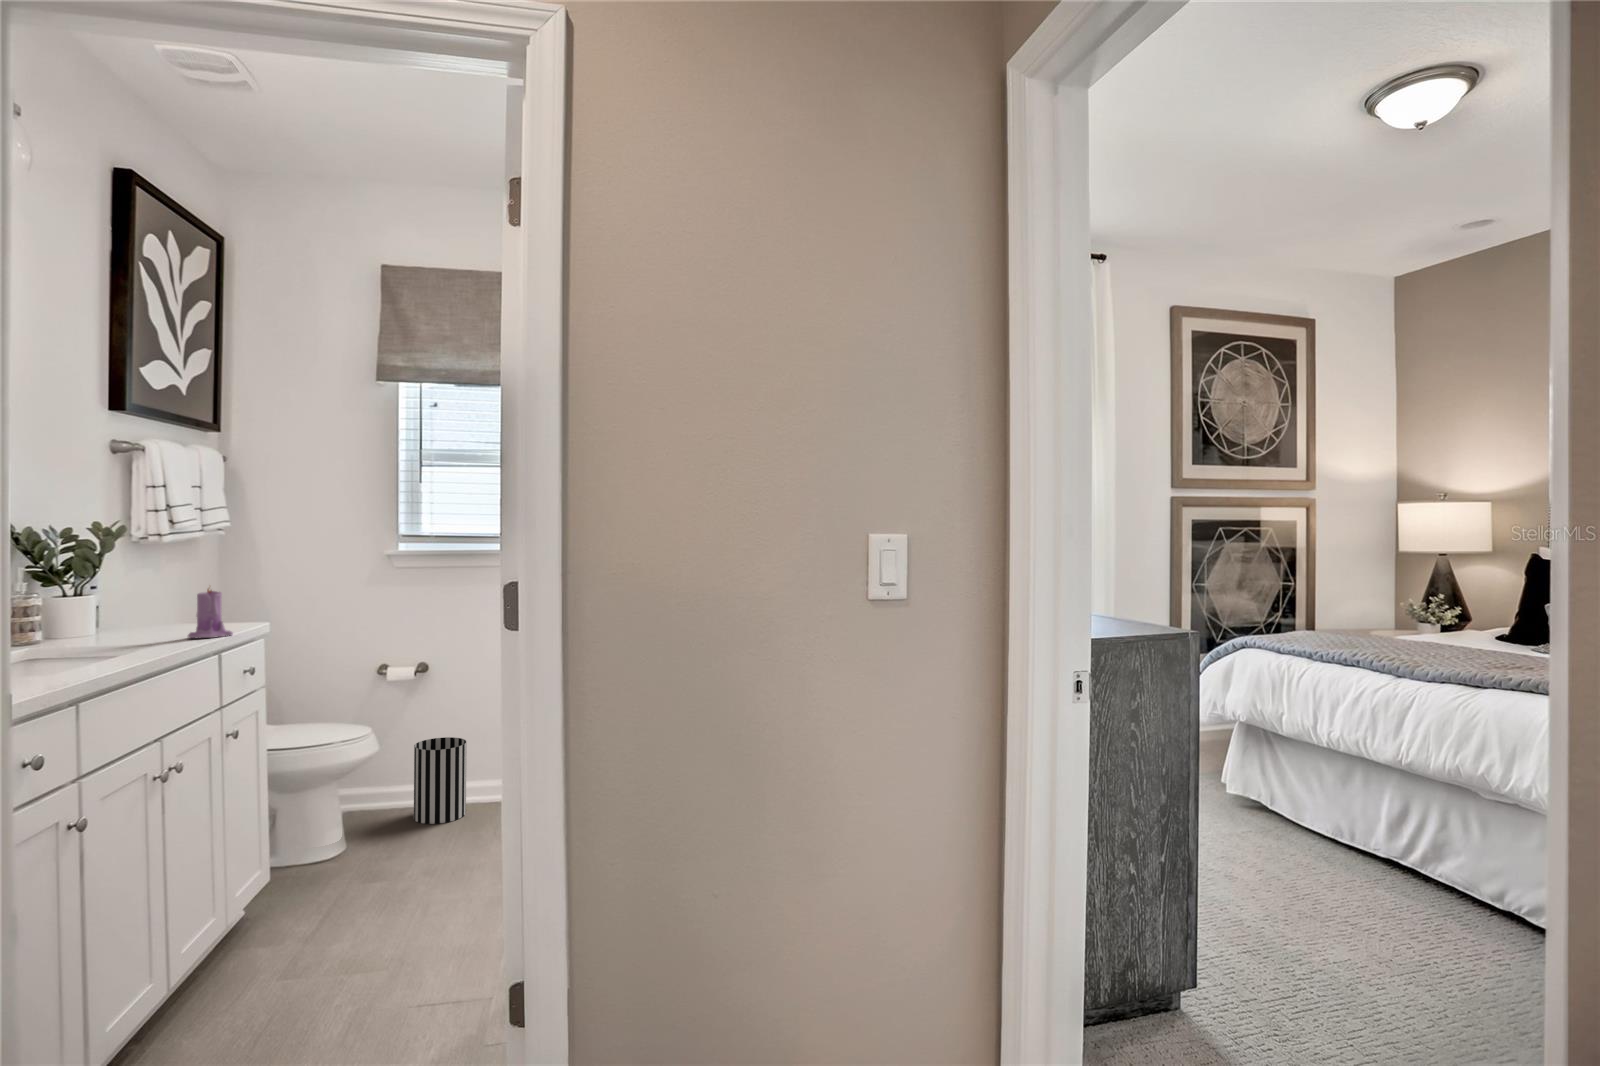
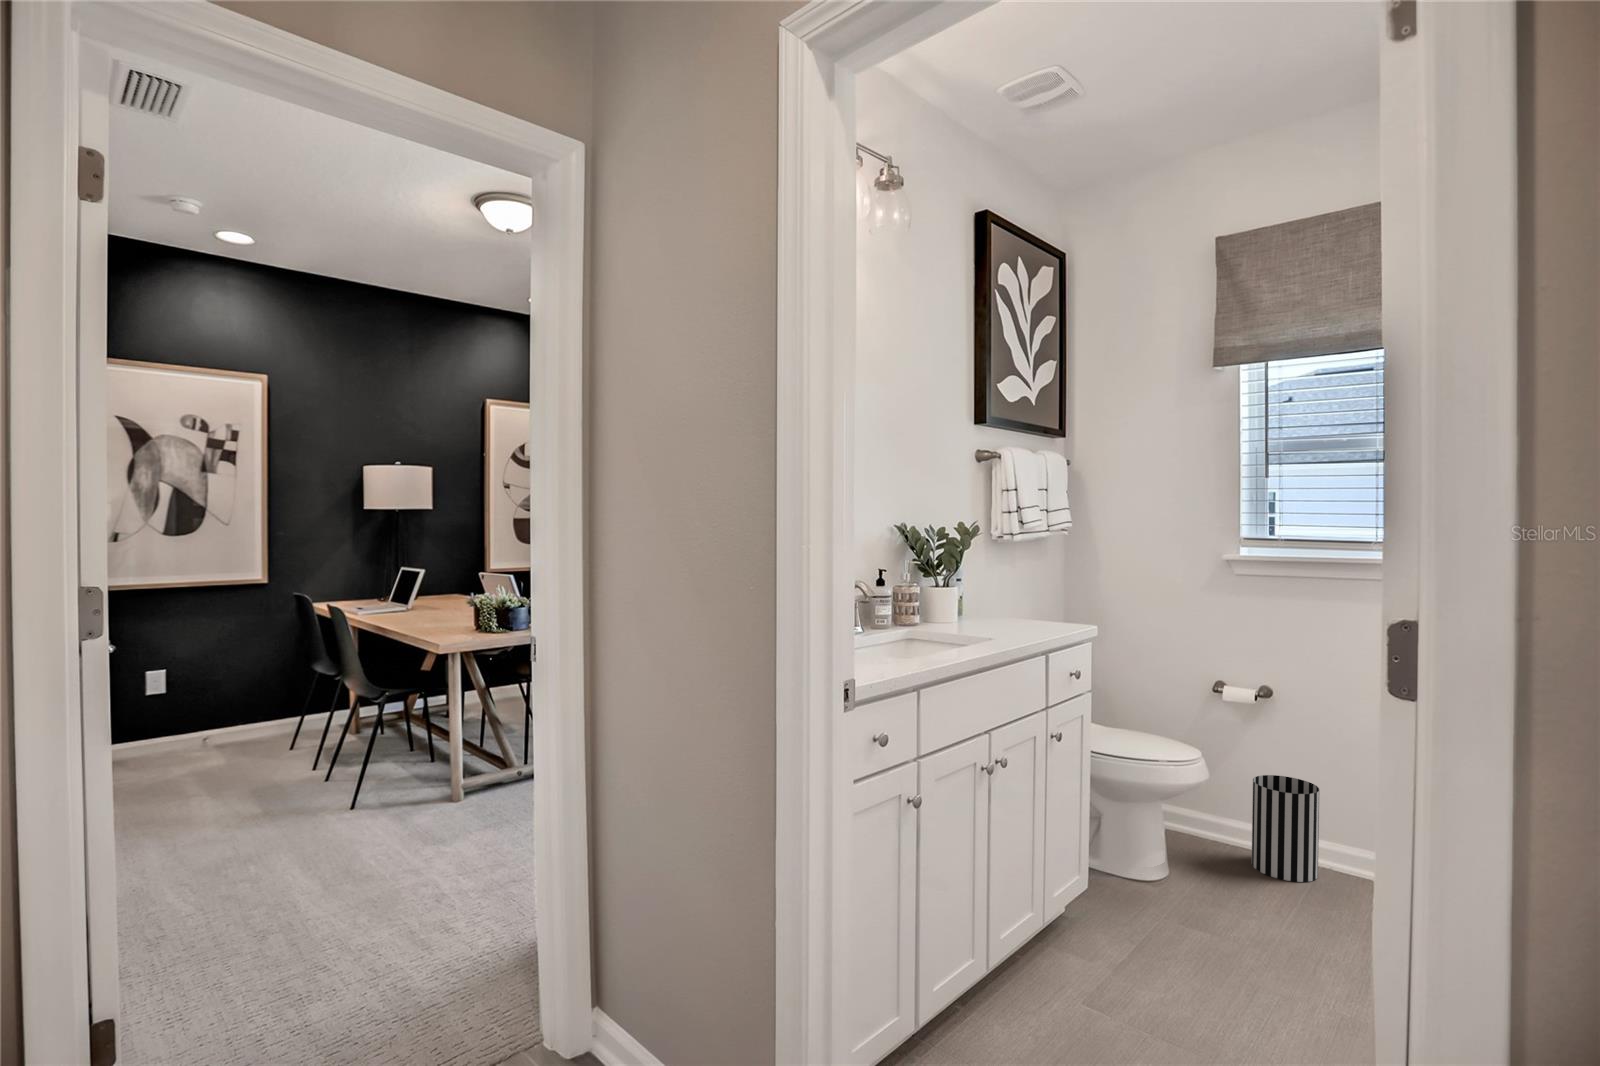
candle: present [188,588,233,638] -> none [1023,582,1061,636]

